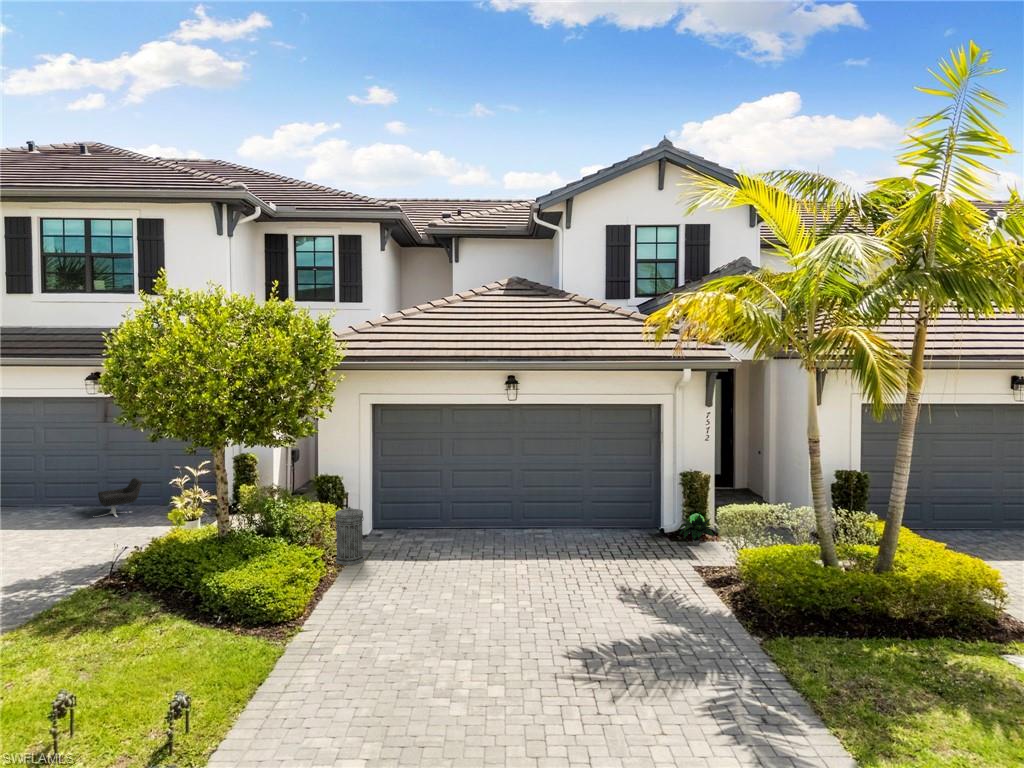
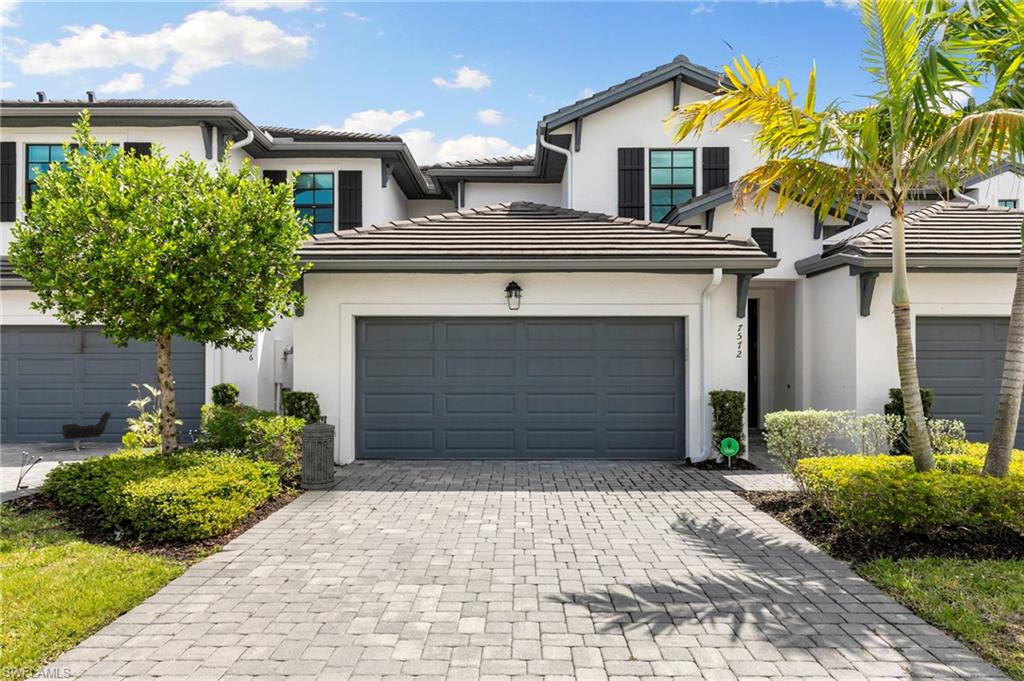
potted plant: present [679,515,714,546] -> none [710,437,755,475]

